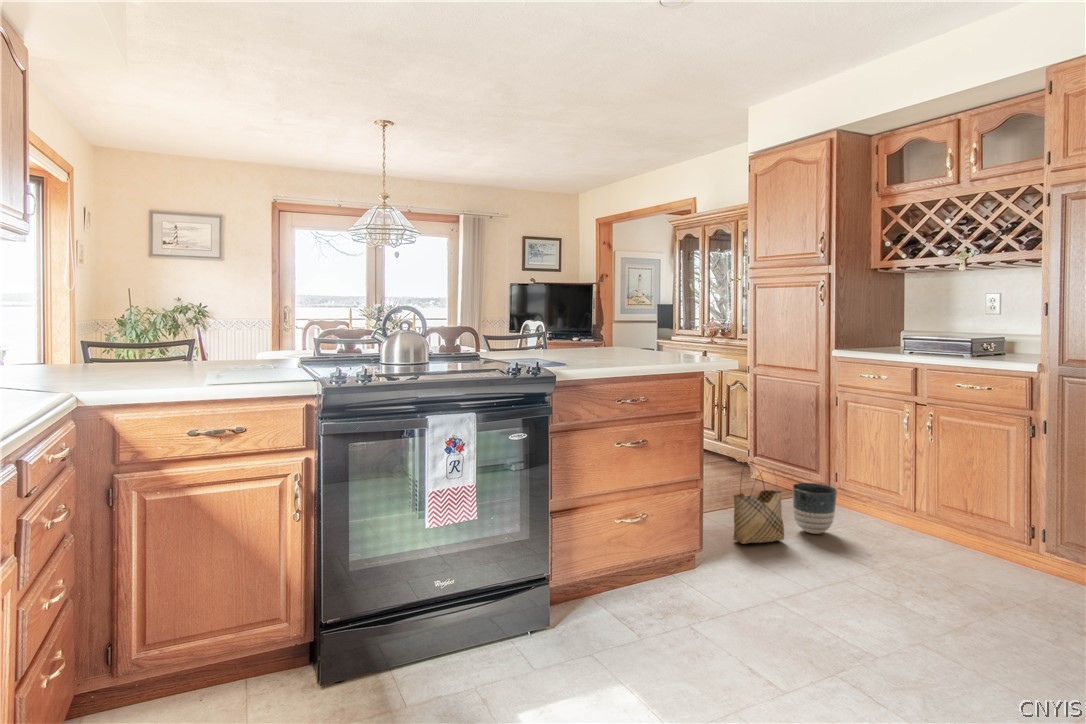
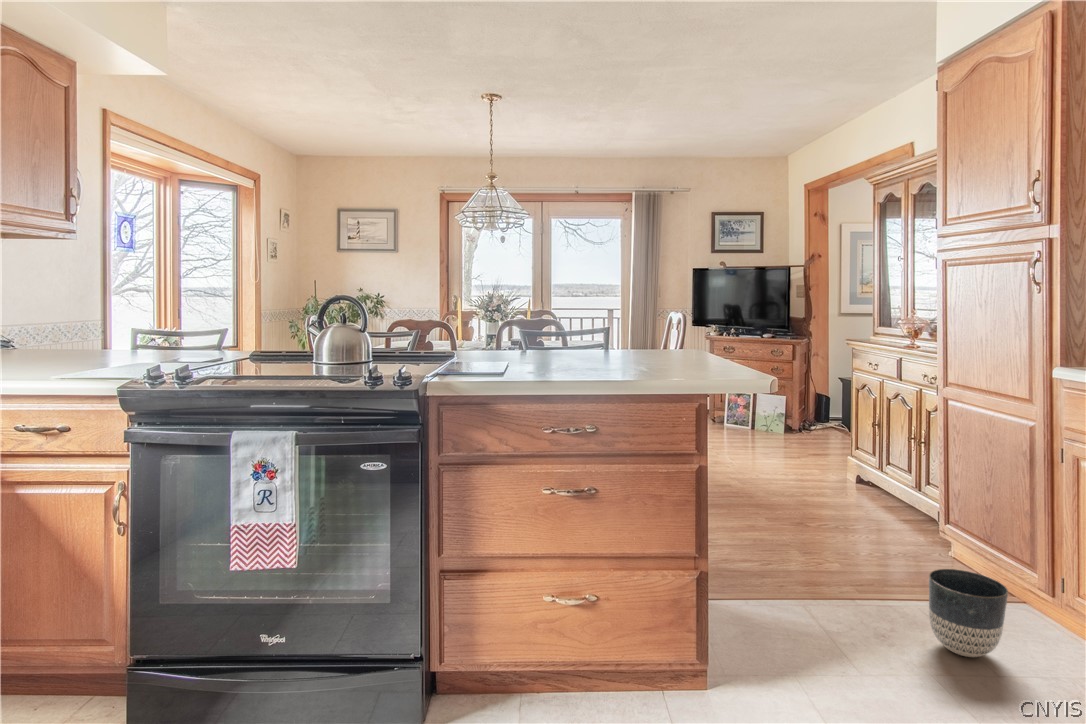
woven basket: present [733,464,784,544] -> none [808,529,897,656]

